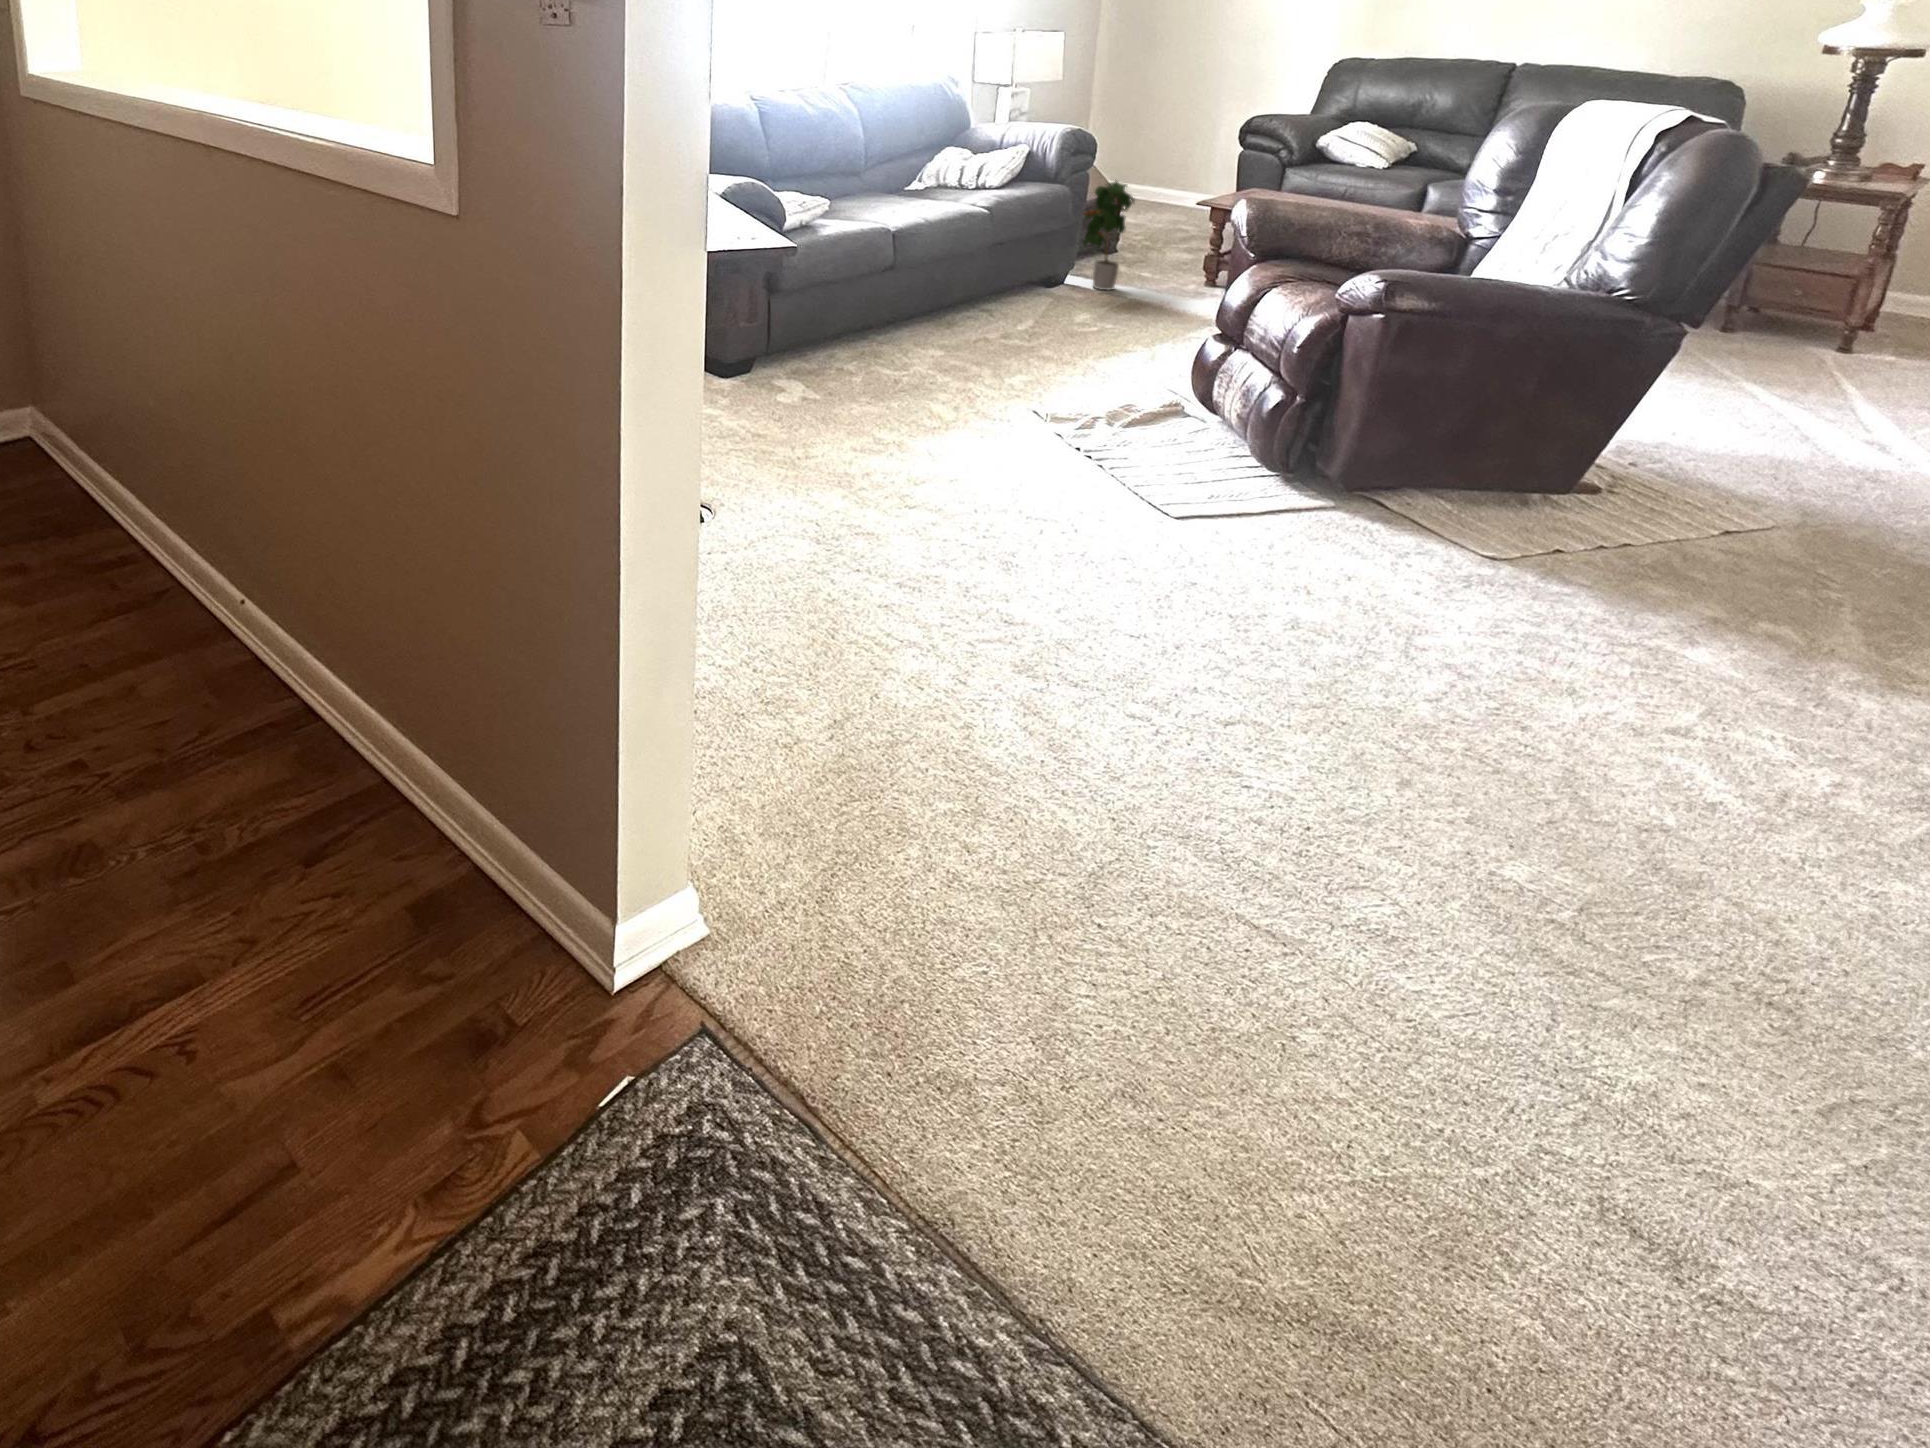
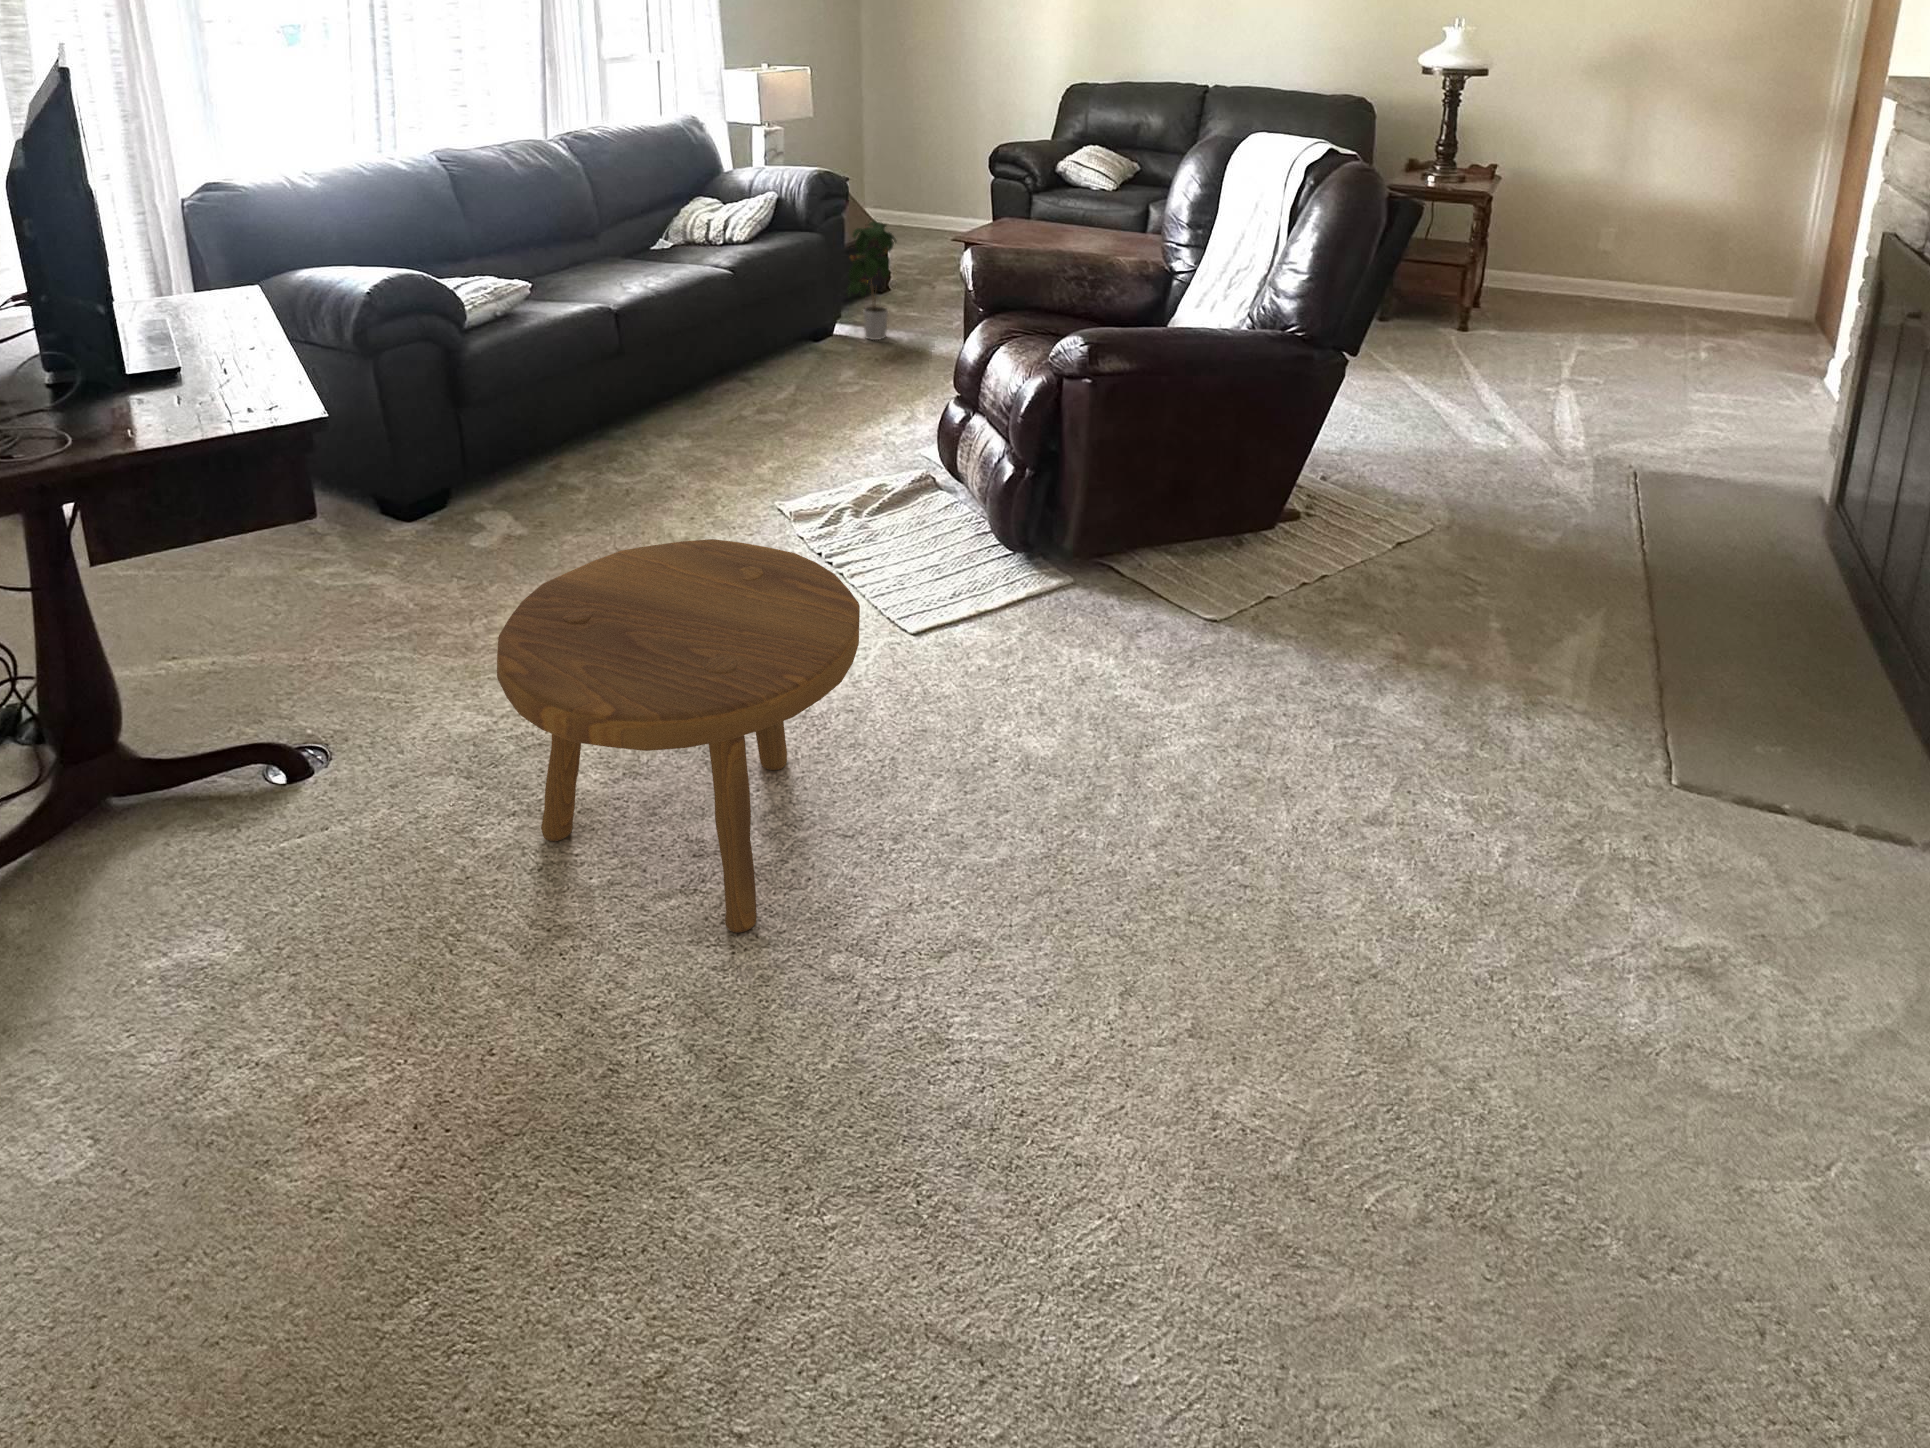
footstool: none [883,390,1172,671] -> present [497,539,860,933]

